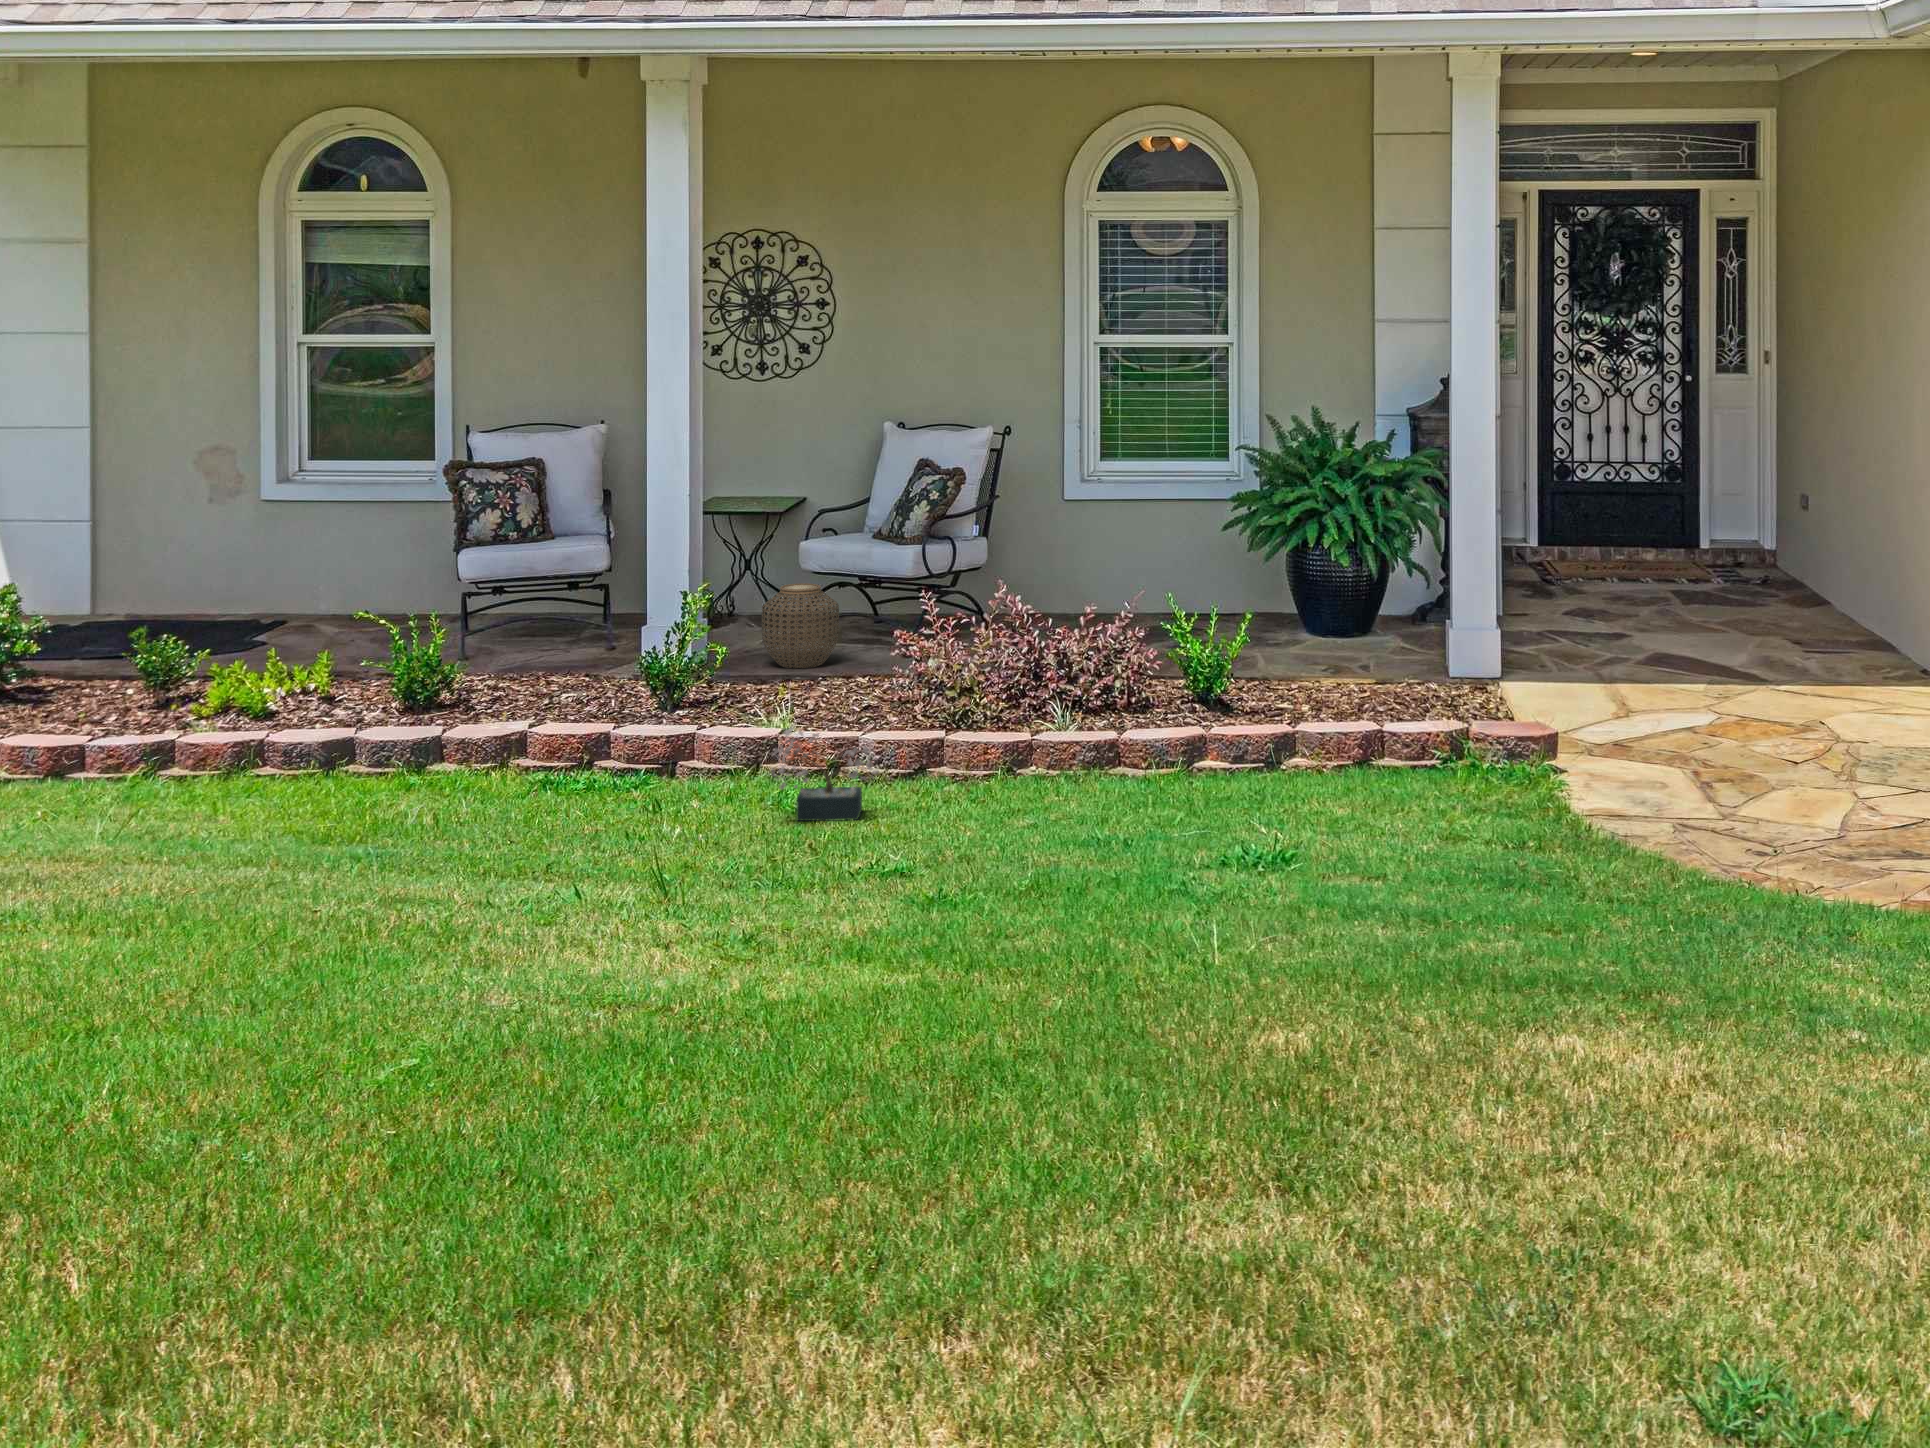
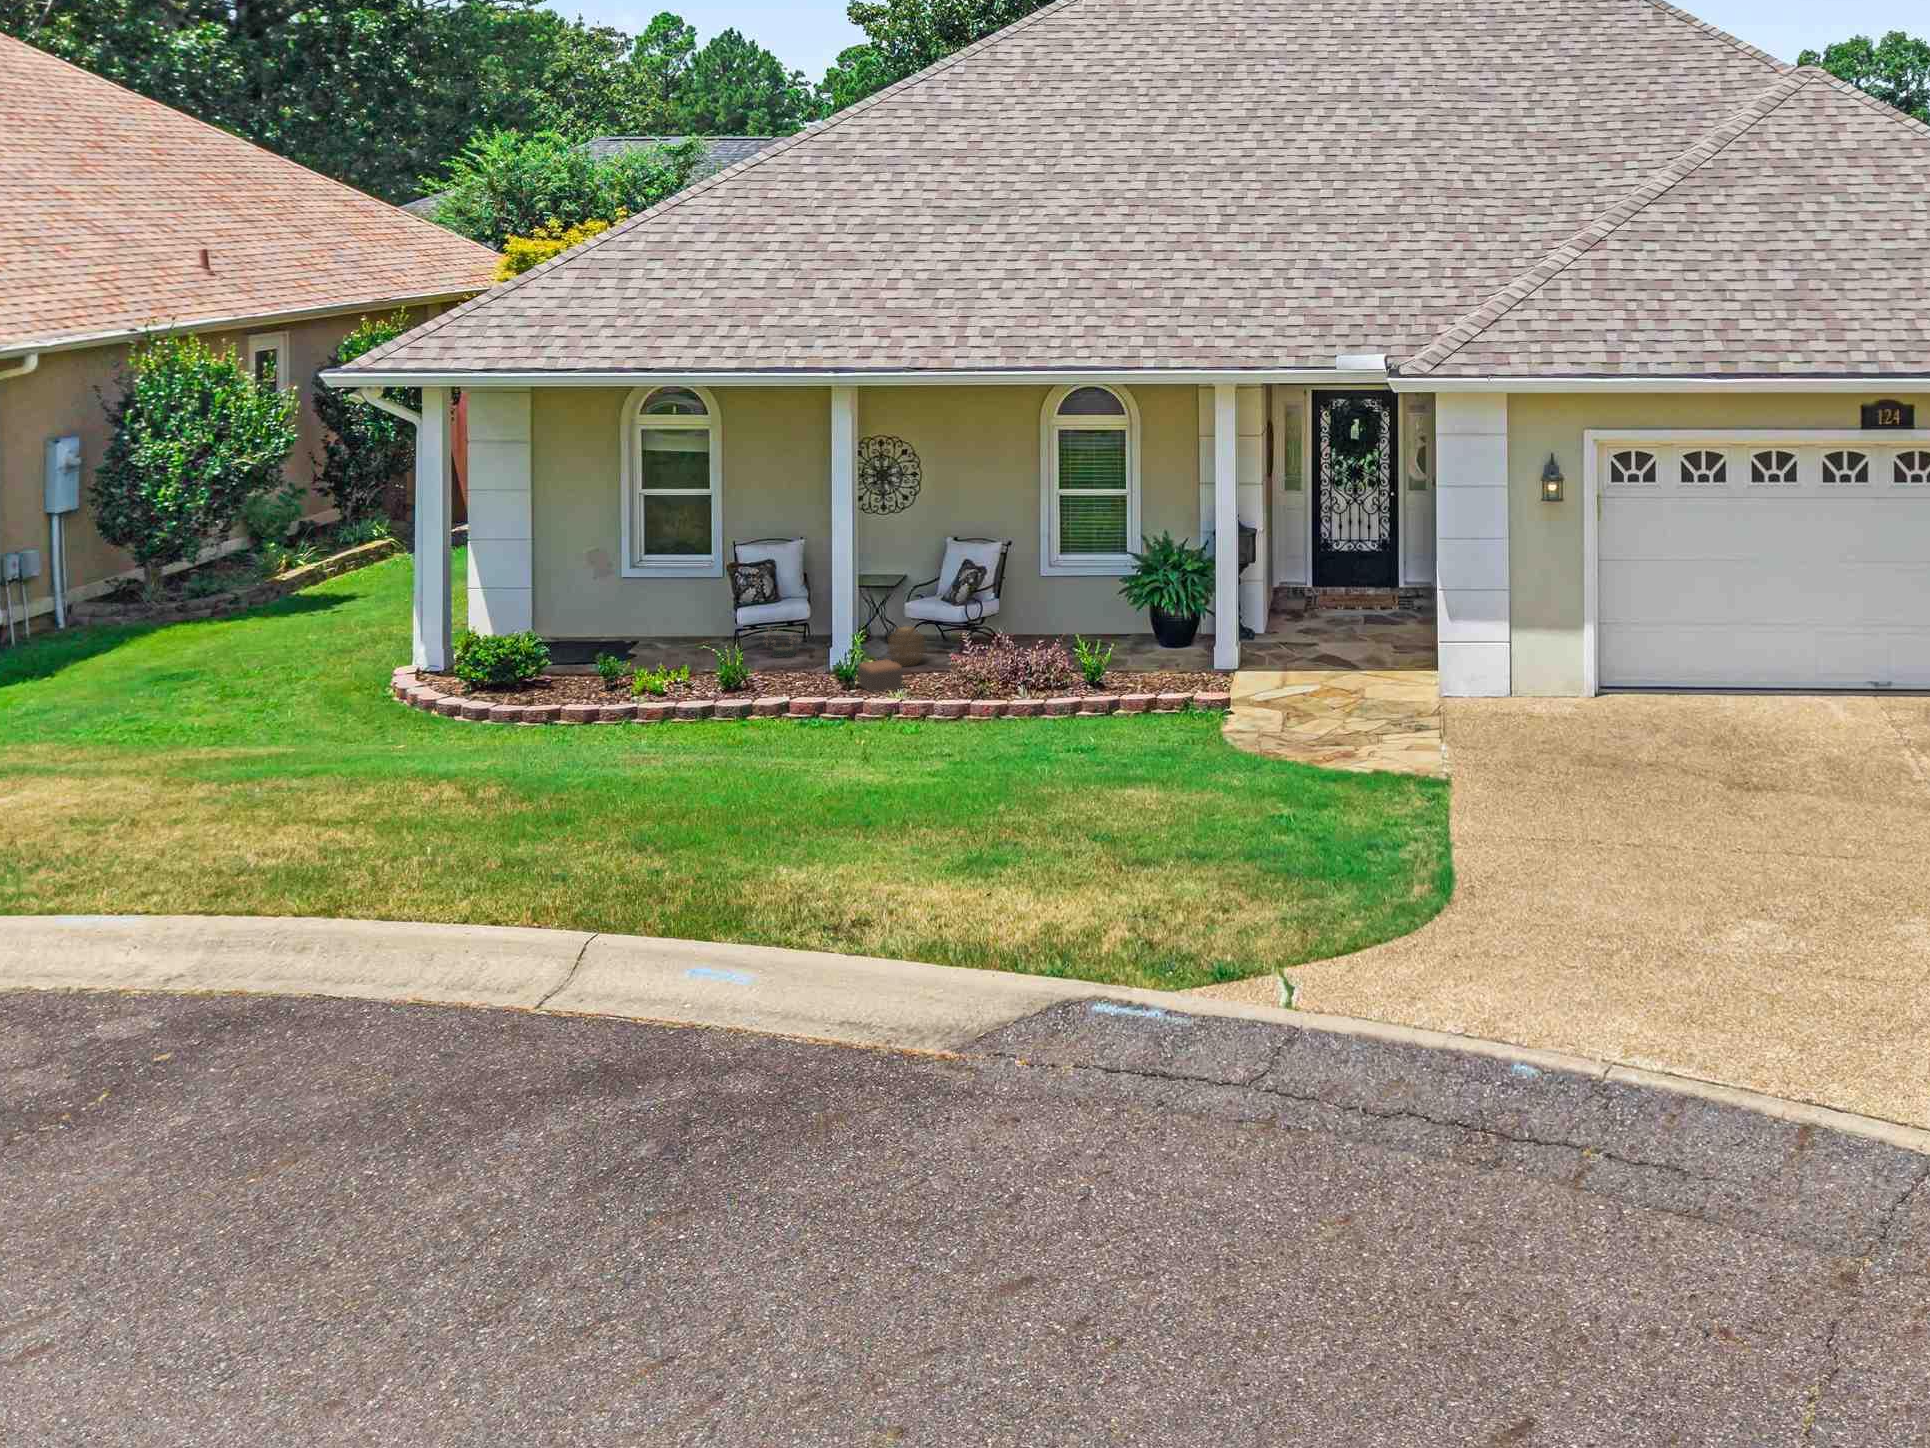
footstool: none [691,645,790,718] -> present [858,659,903,692]
decorative plant: present [772,727,878,821] -> present [765,629,799,658]

